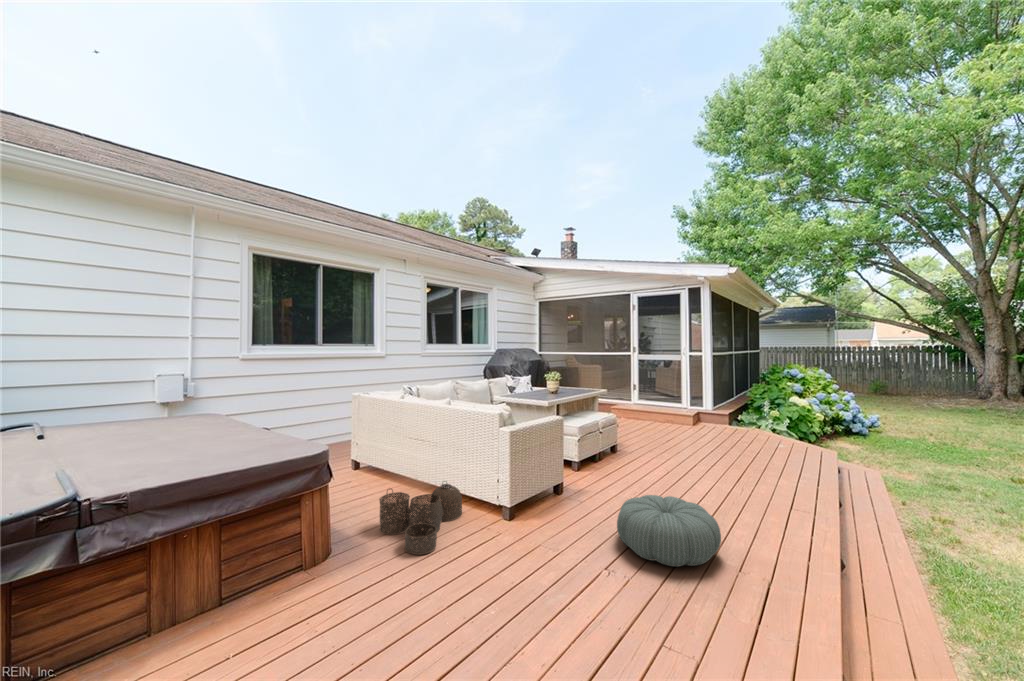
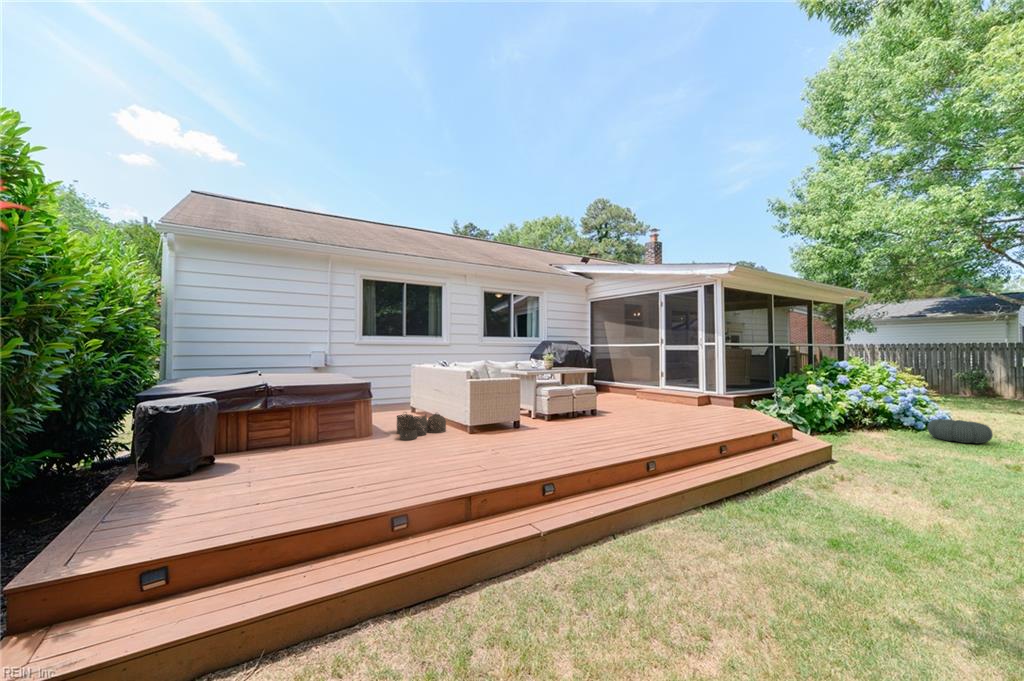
pouf: present [617,495,721,567] -> present [927,419,993,443]

